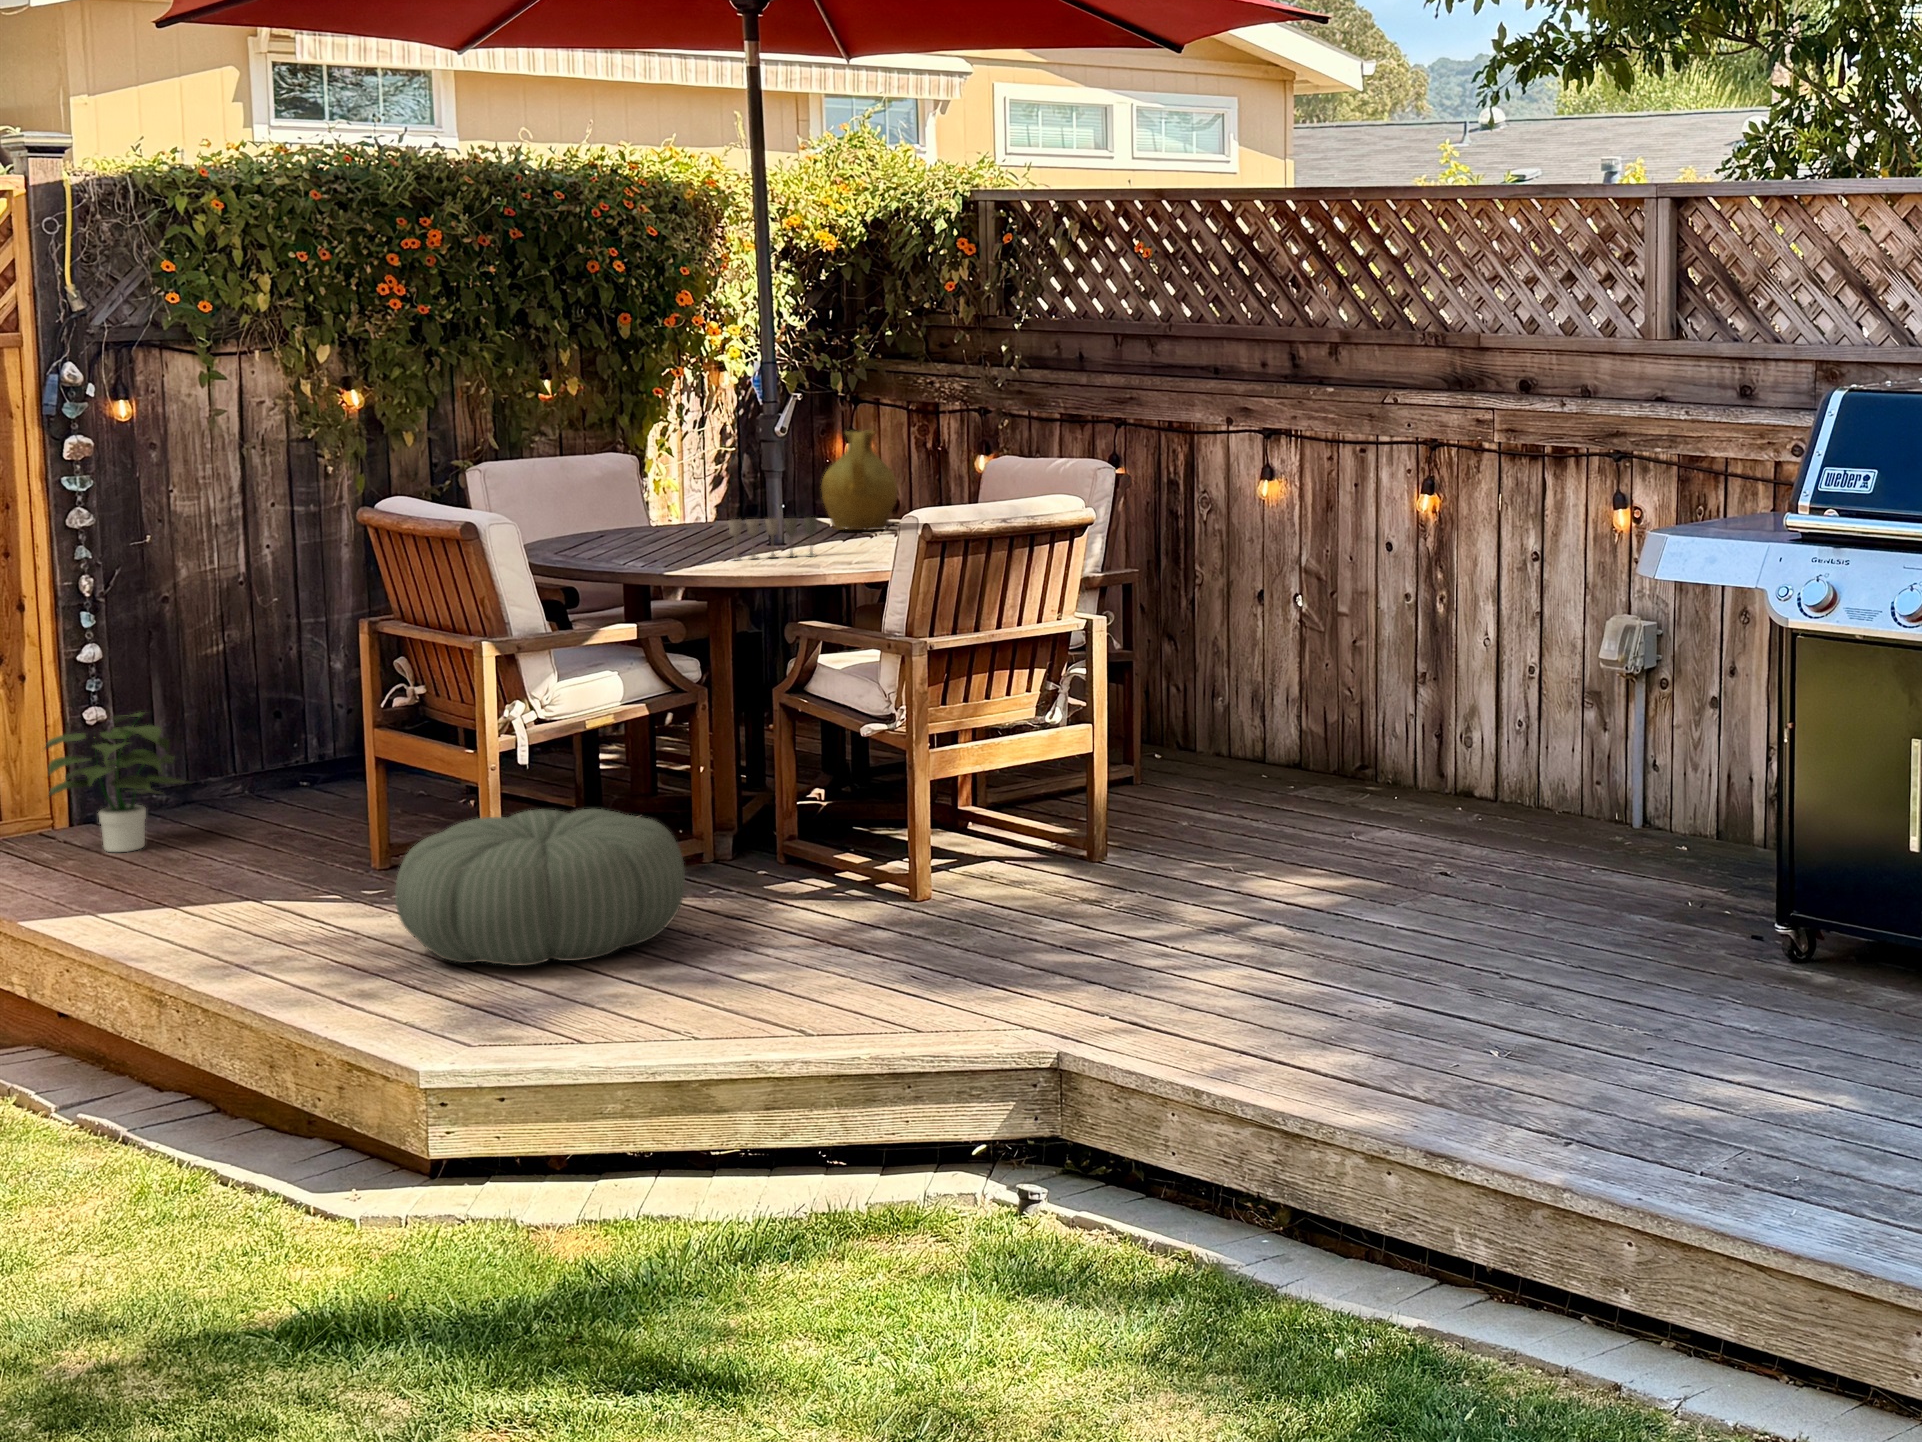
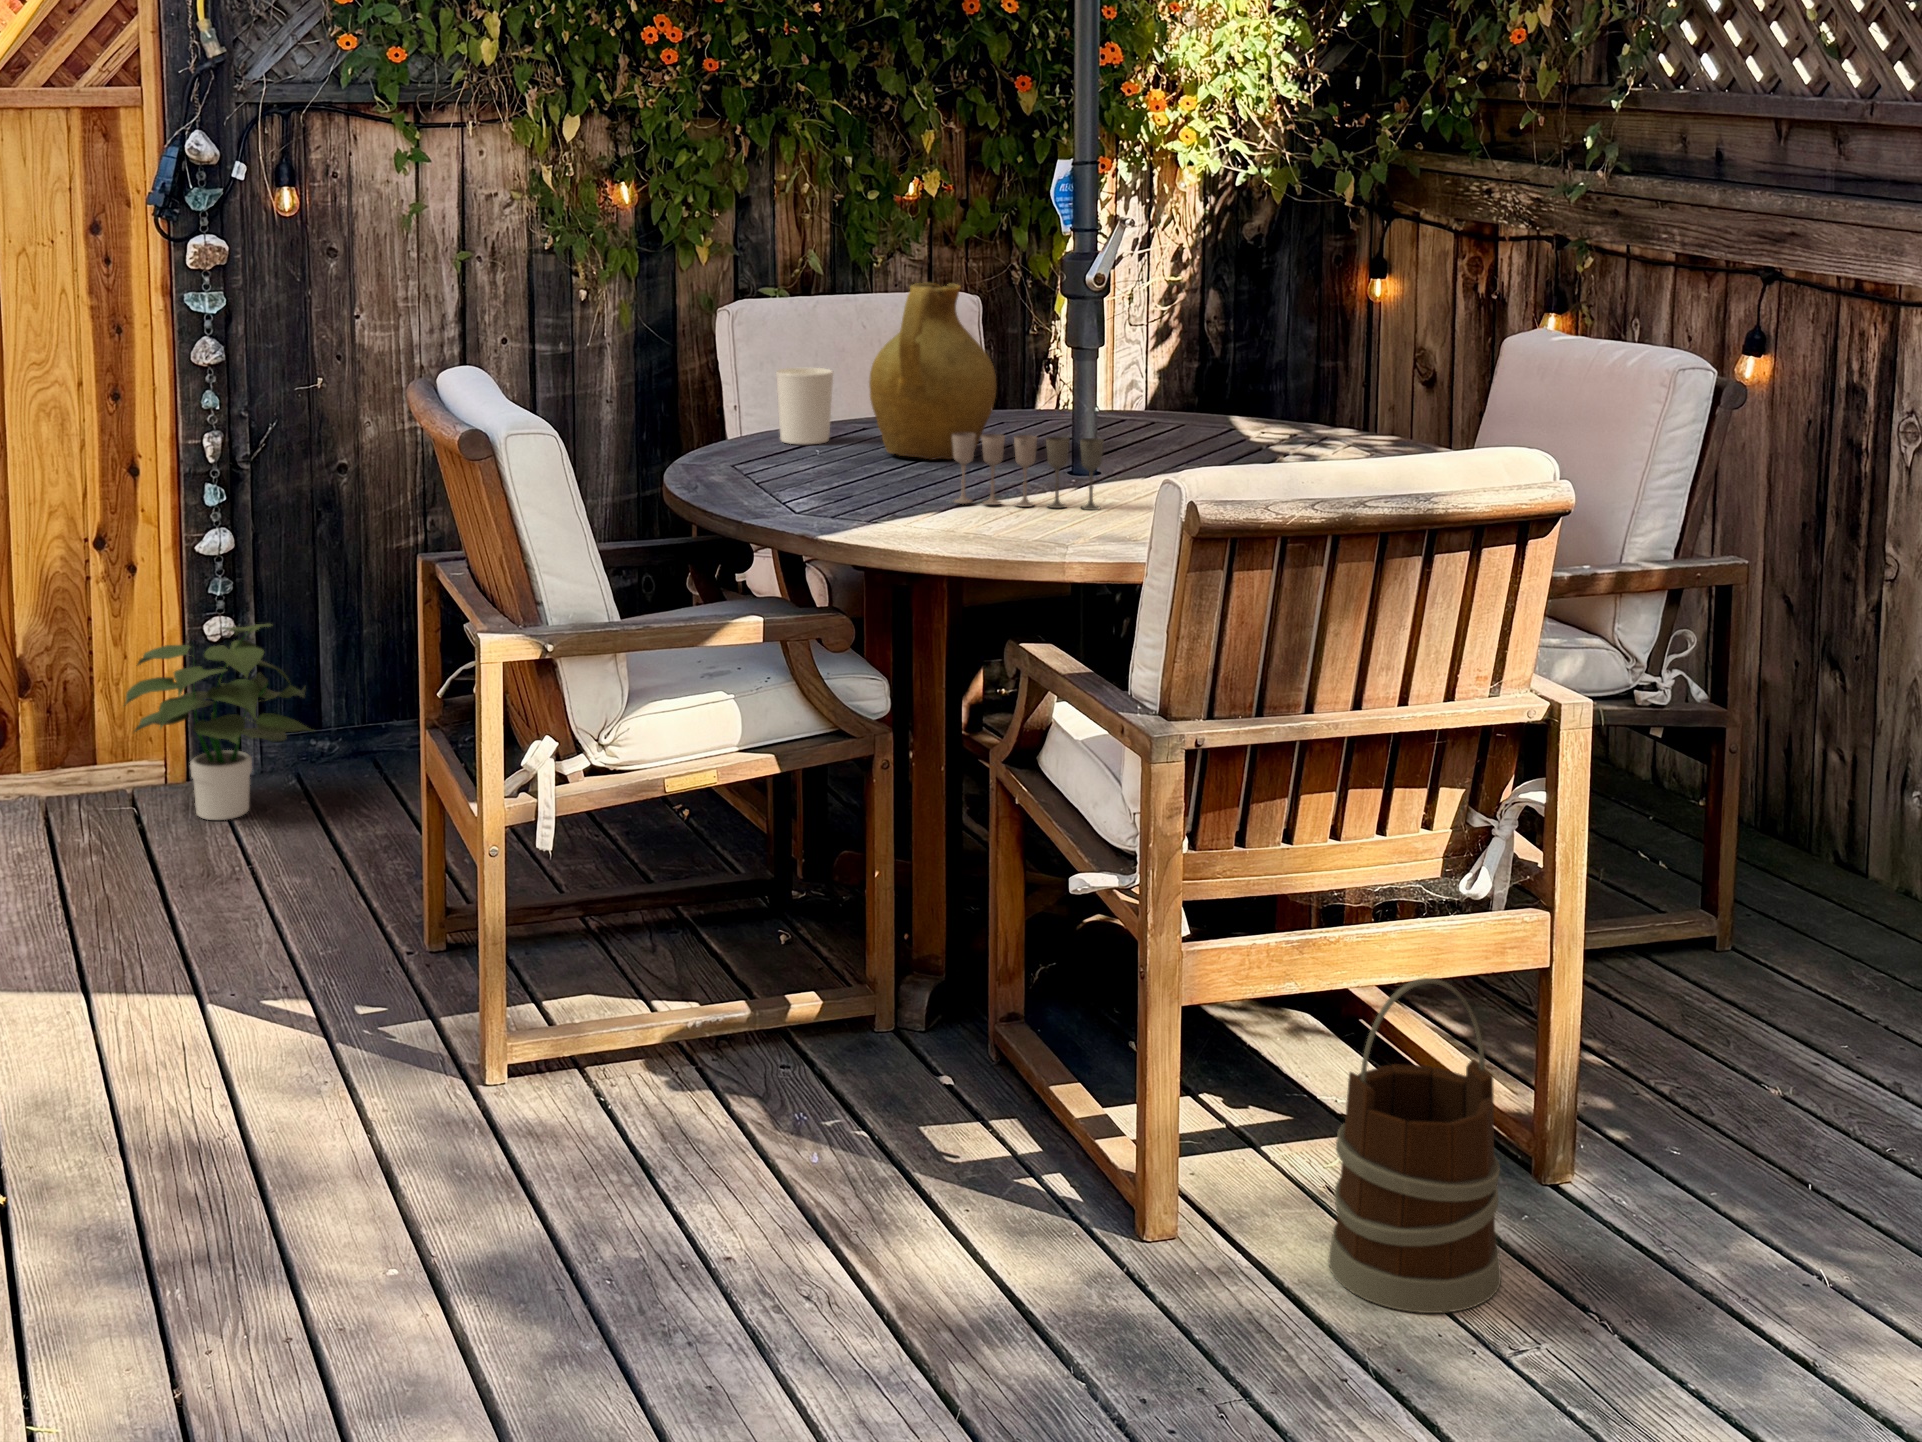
pitcher: present [822,431,897,531] -> present [869,283,997,459]
candle holder: none [554,501,592,548] -> present [776,368,834,444]
wooden bucket: none [1010,744,1092,897] -> present [1328,978,1501,1313]
pouf: present [395,809,685,966] -> none [180,946,697,1305]

